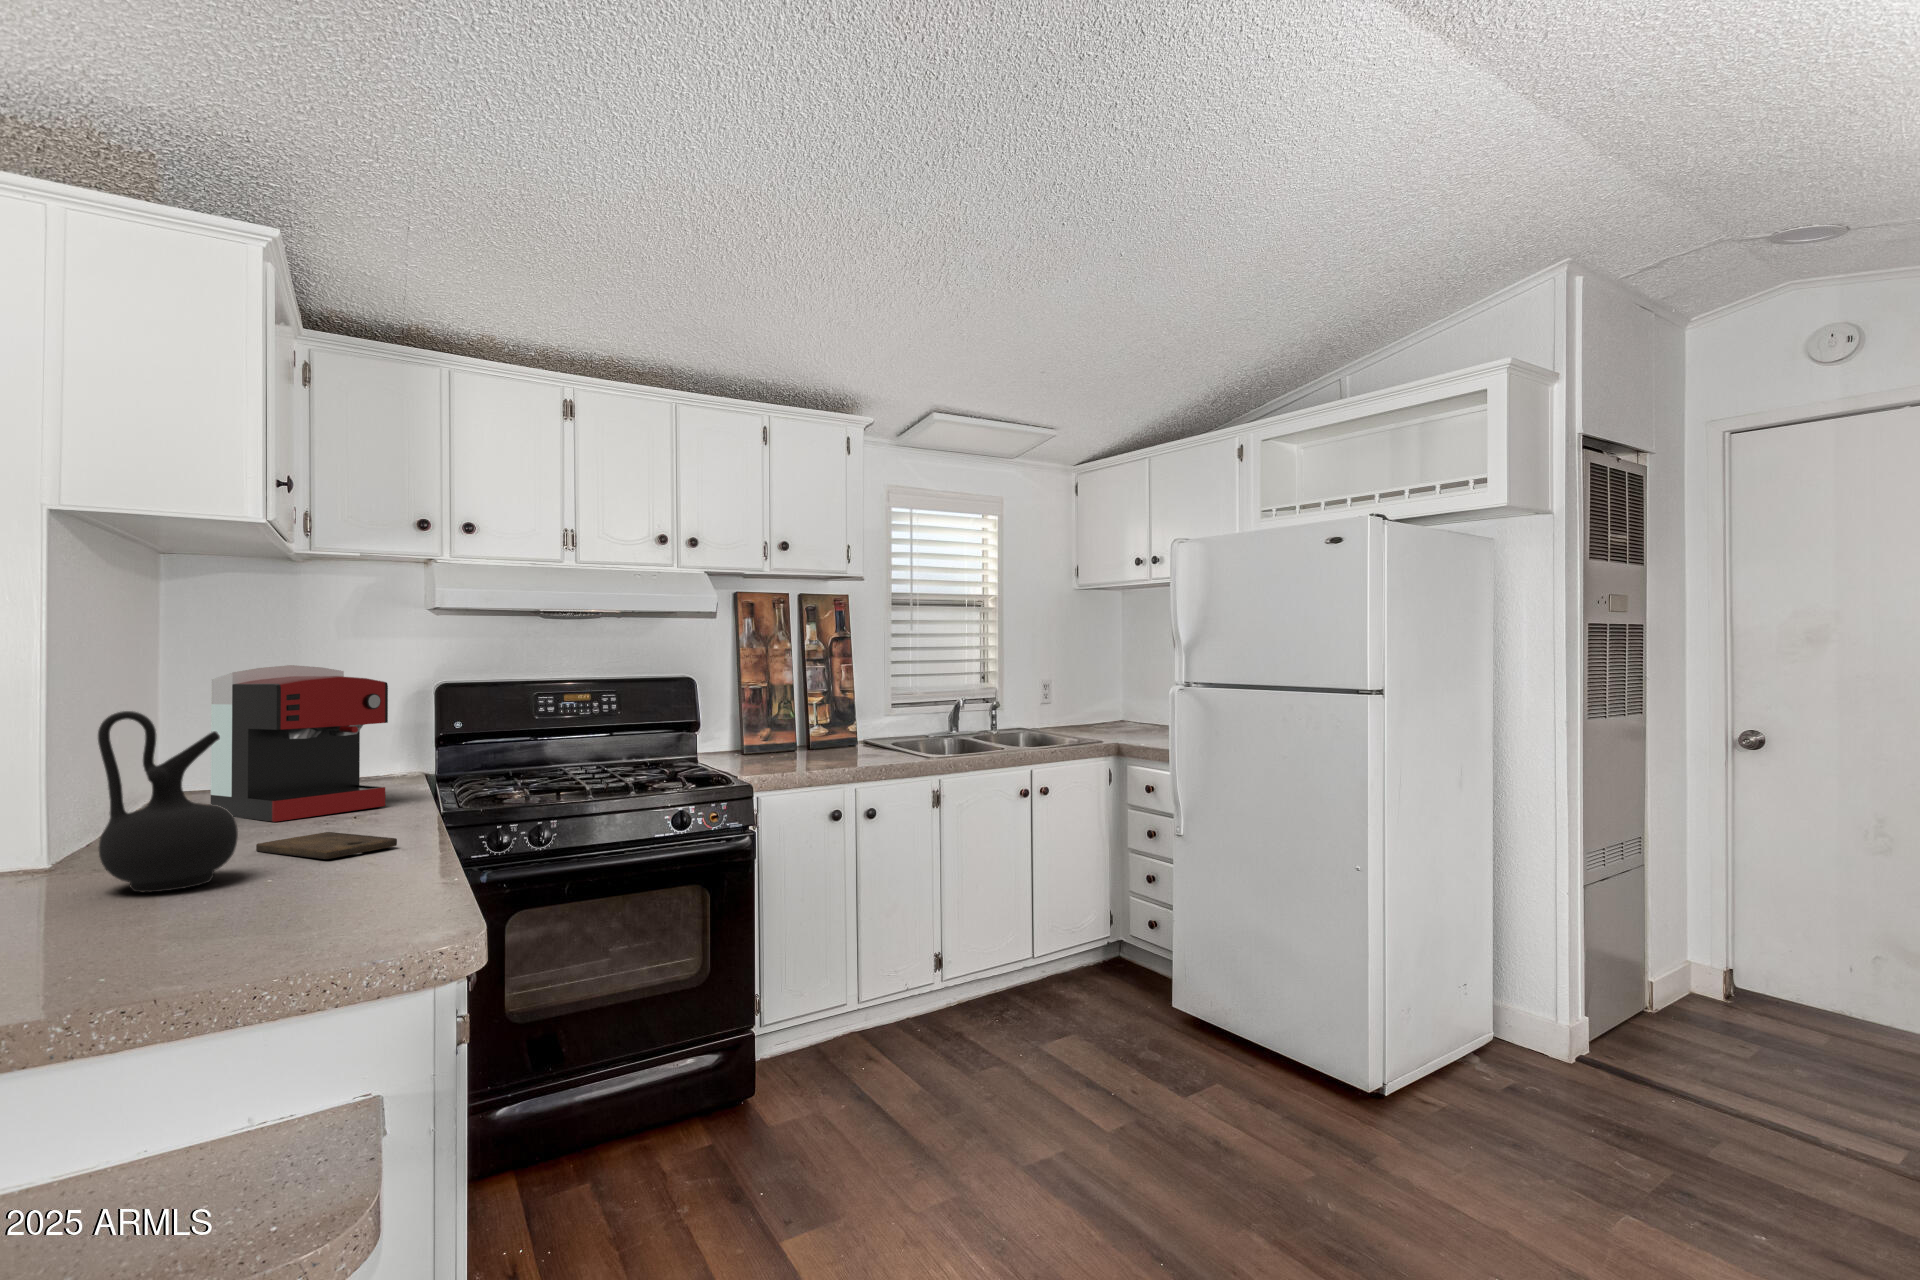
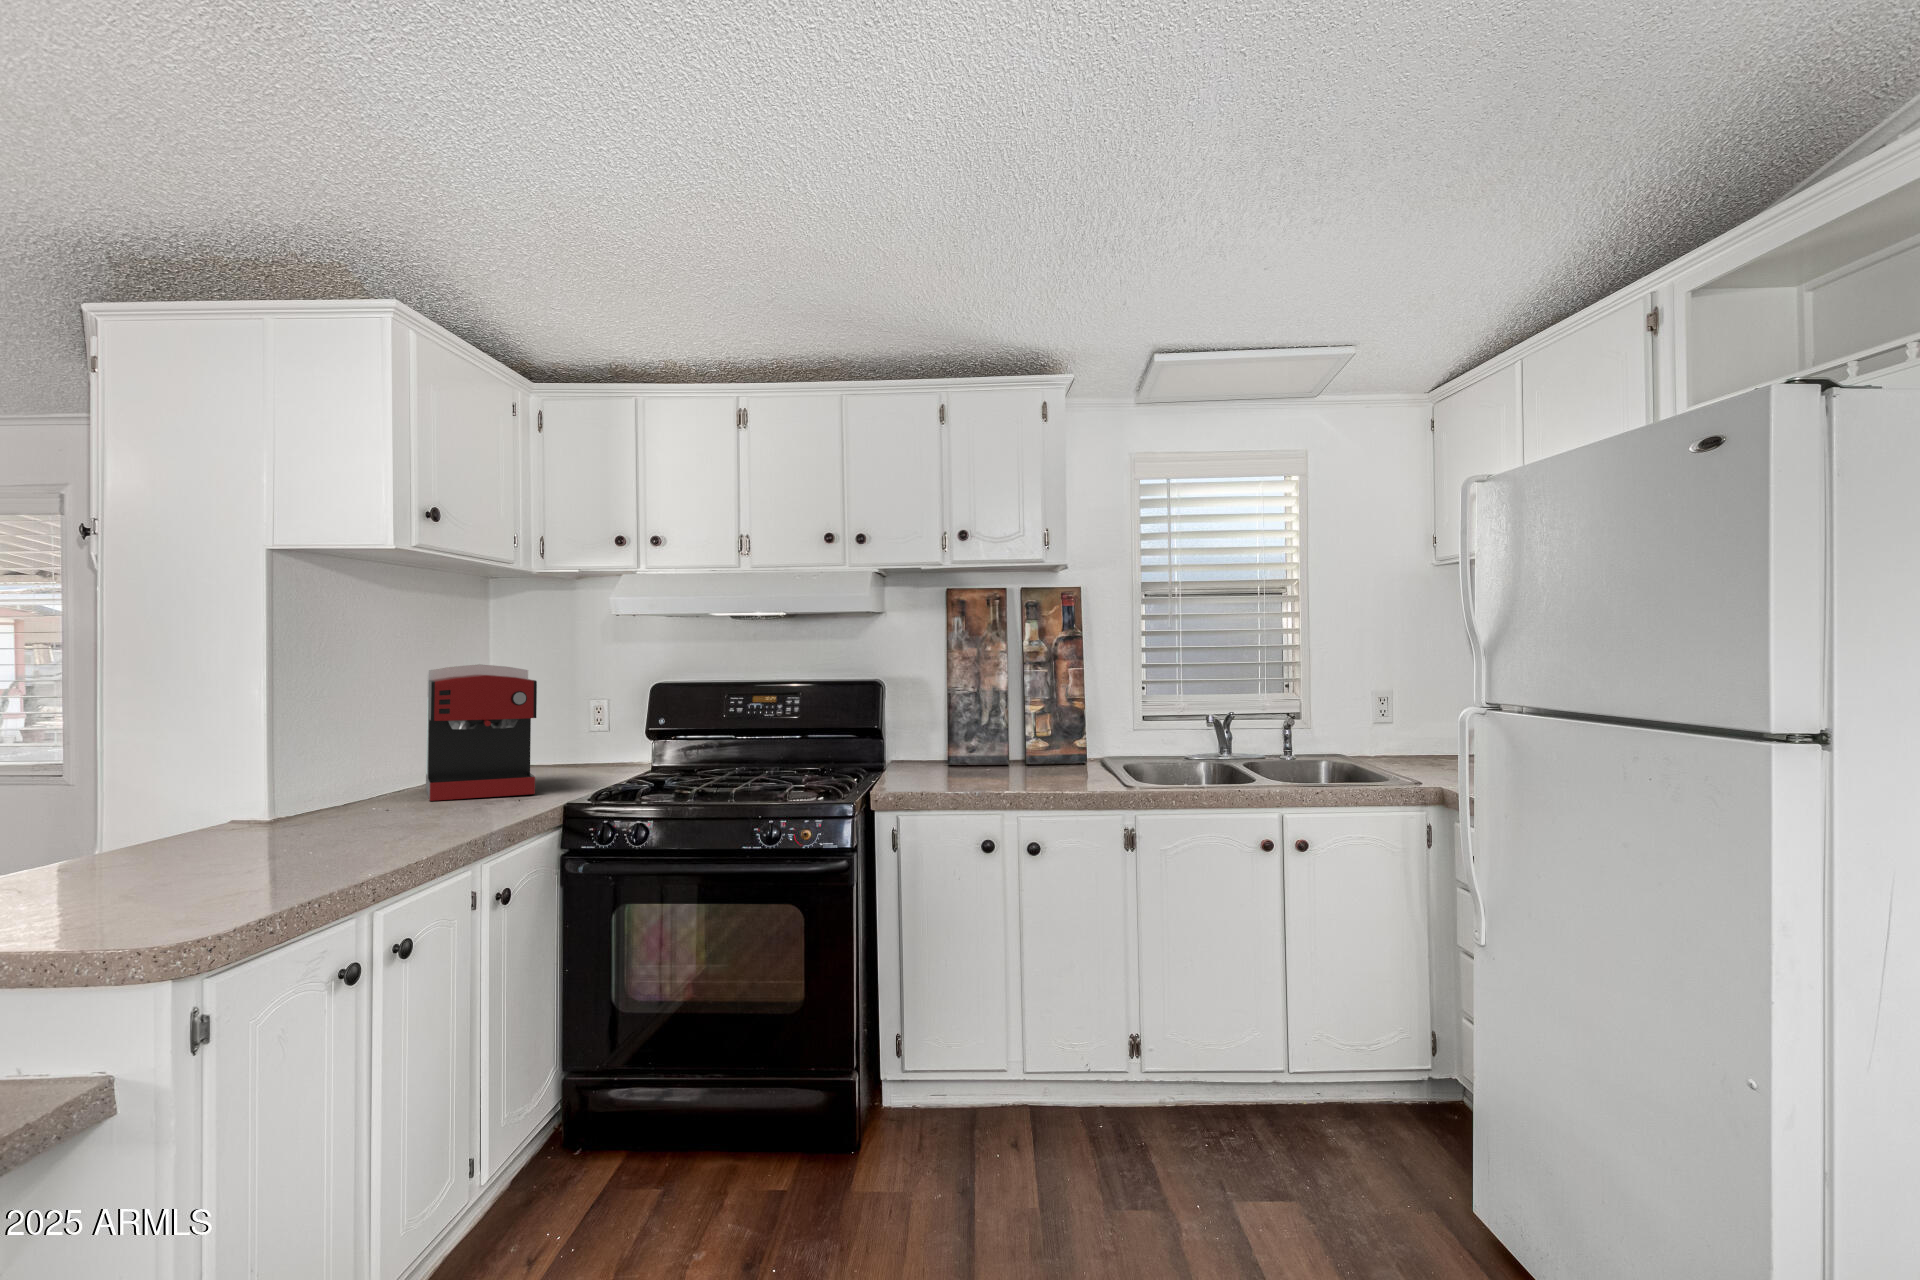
ceramic jug: present [98,711,238,892] -> none [131,703,246,857]
cutting board: present [256,832,397,859] -> none [333,816,411,842]

